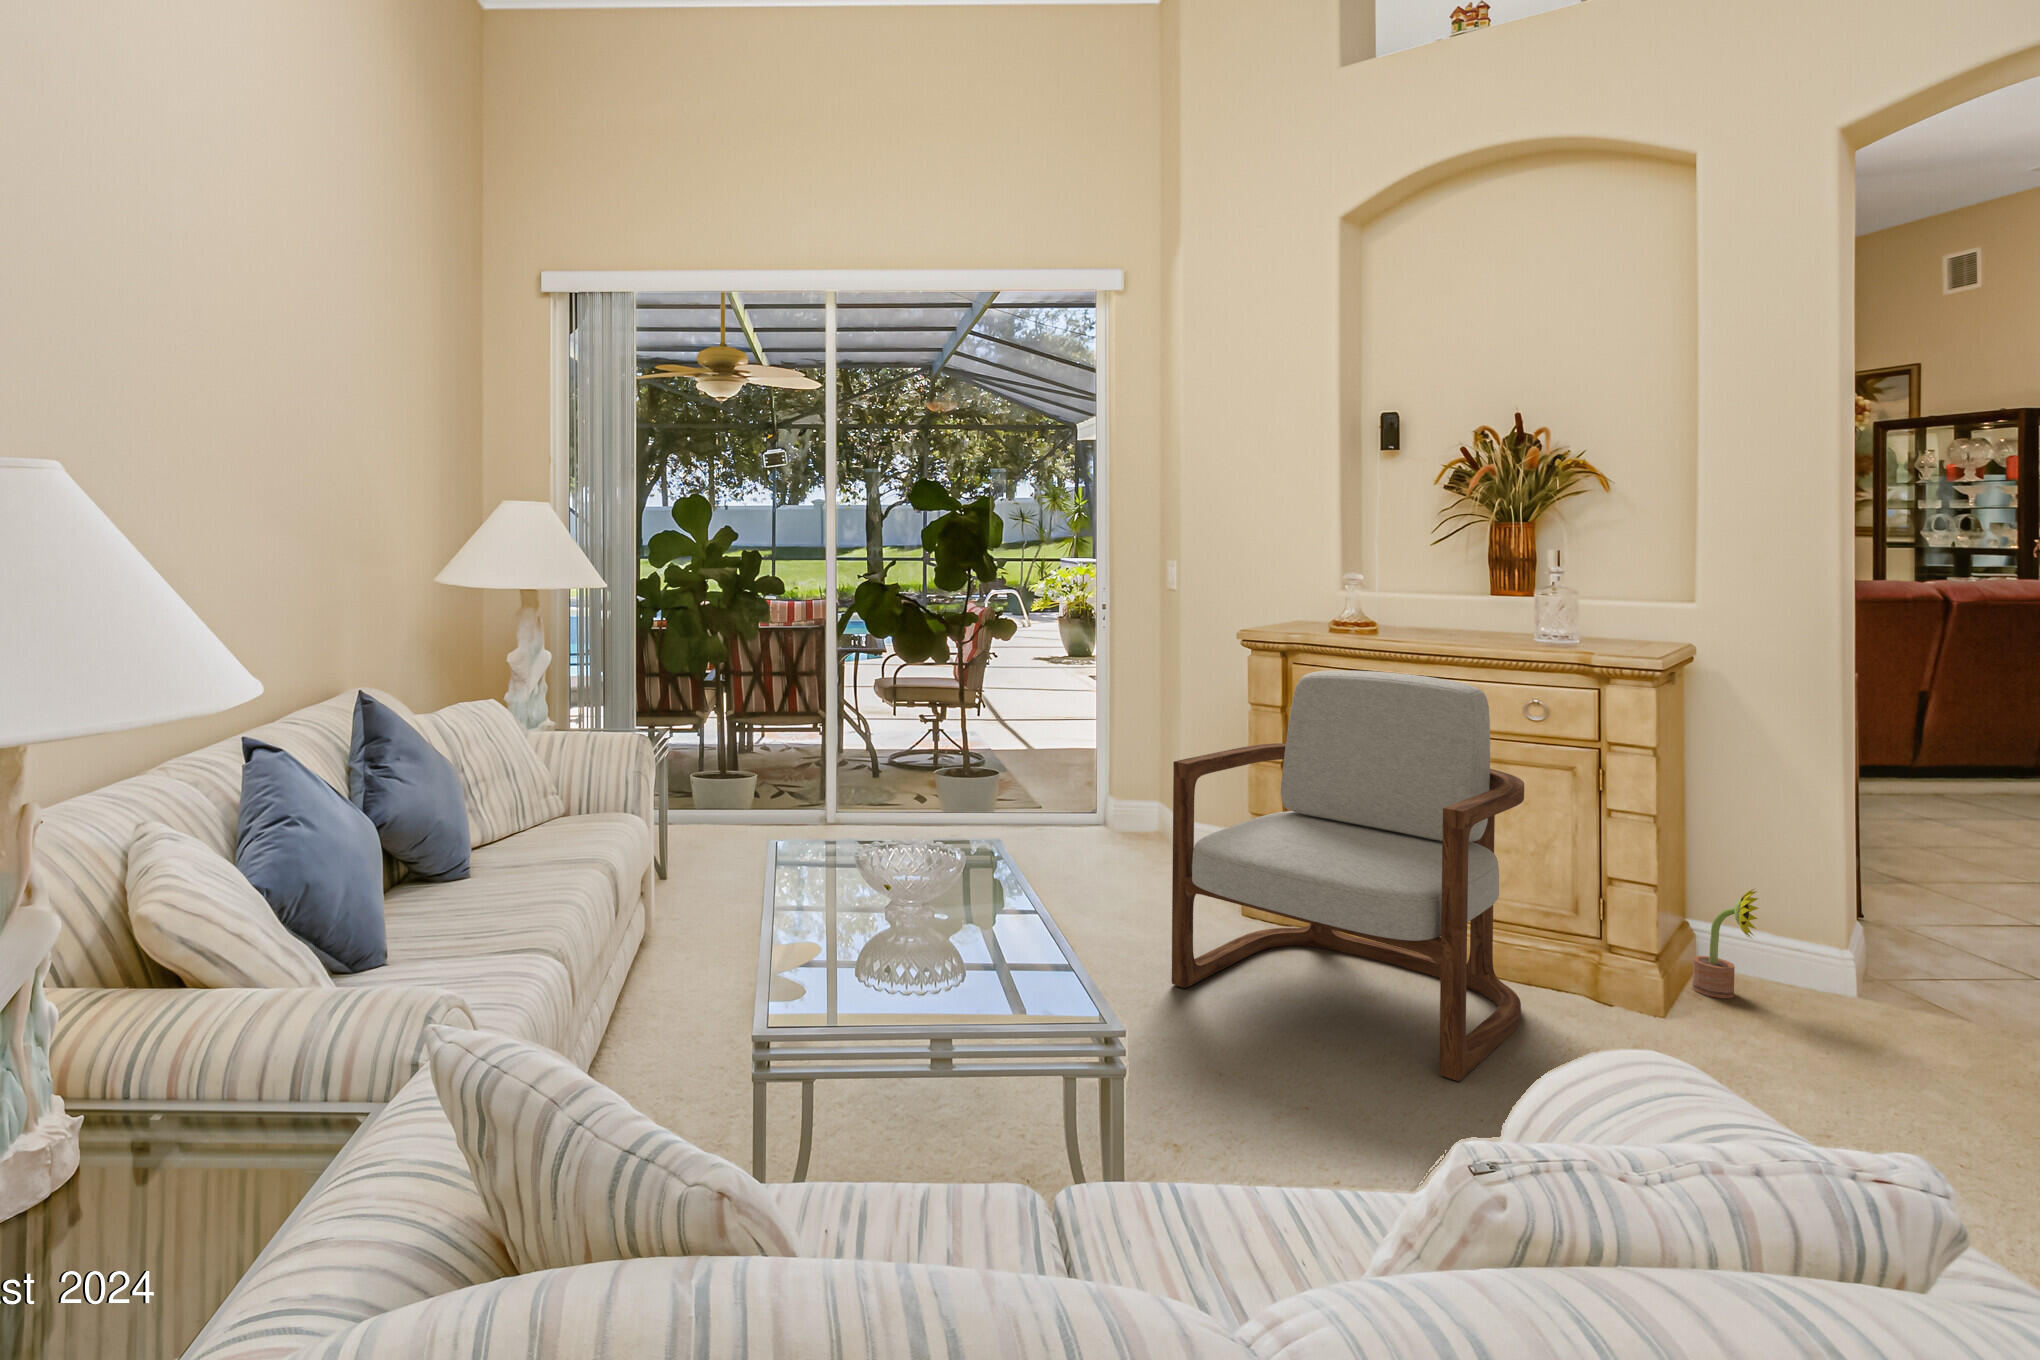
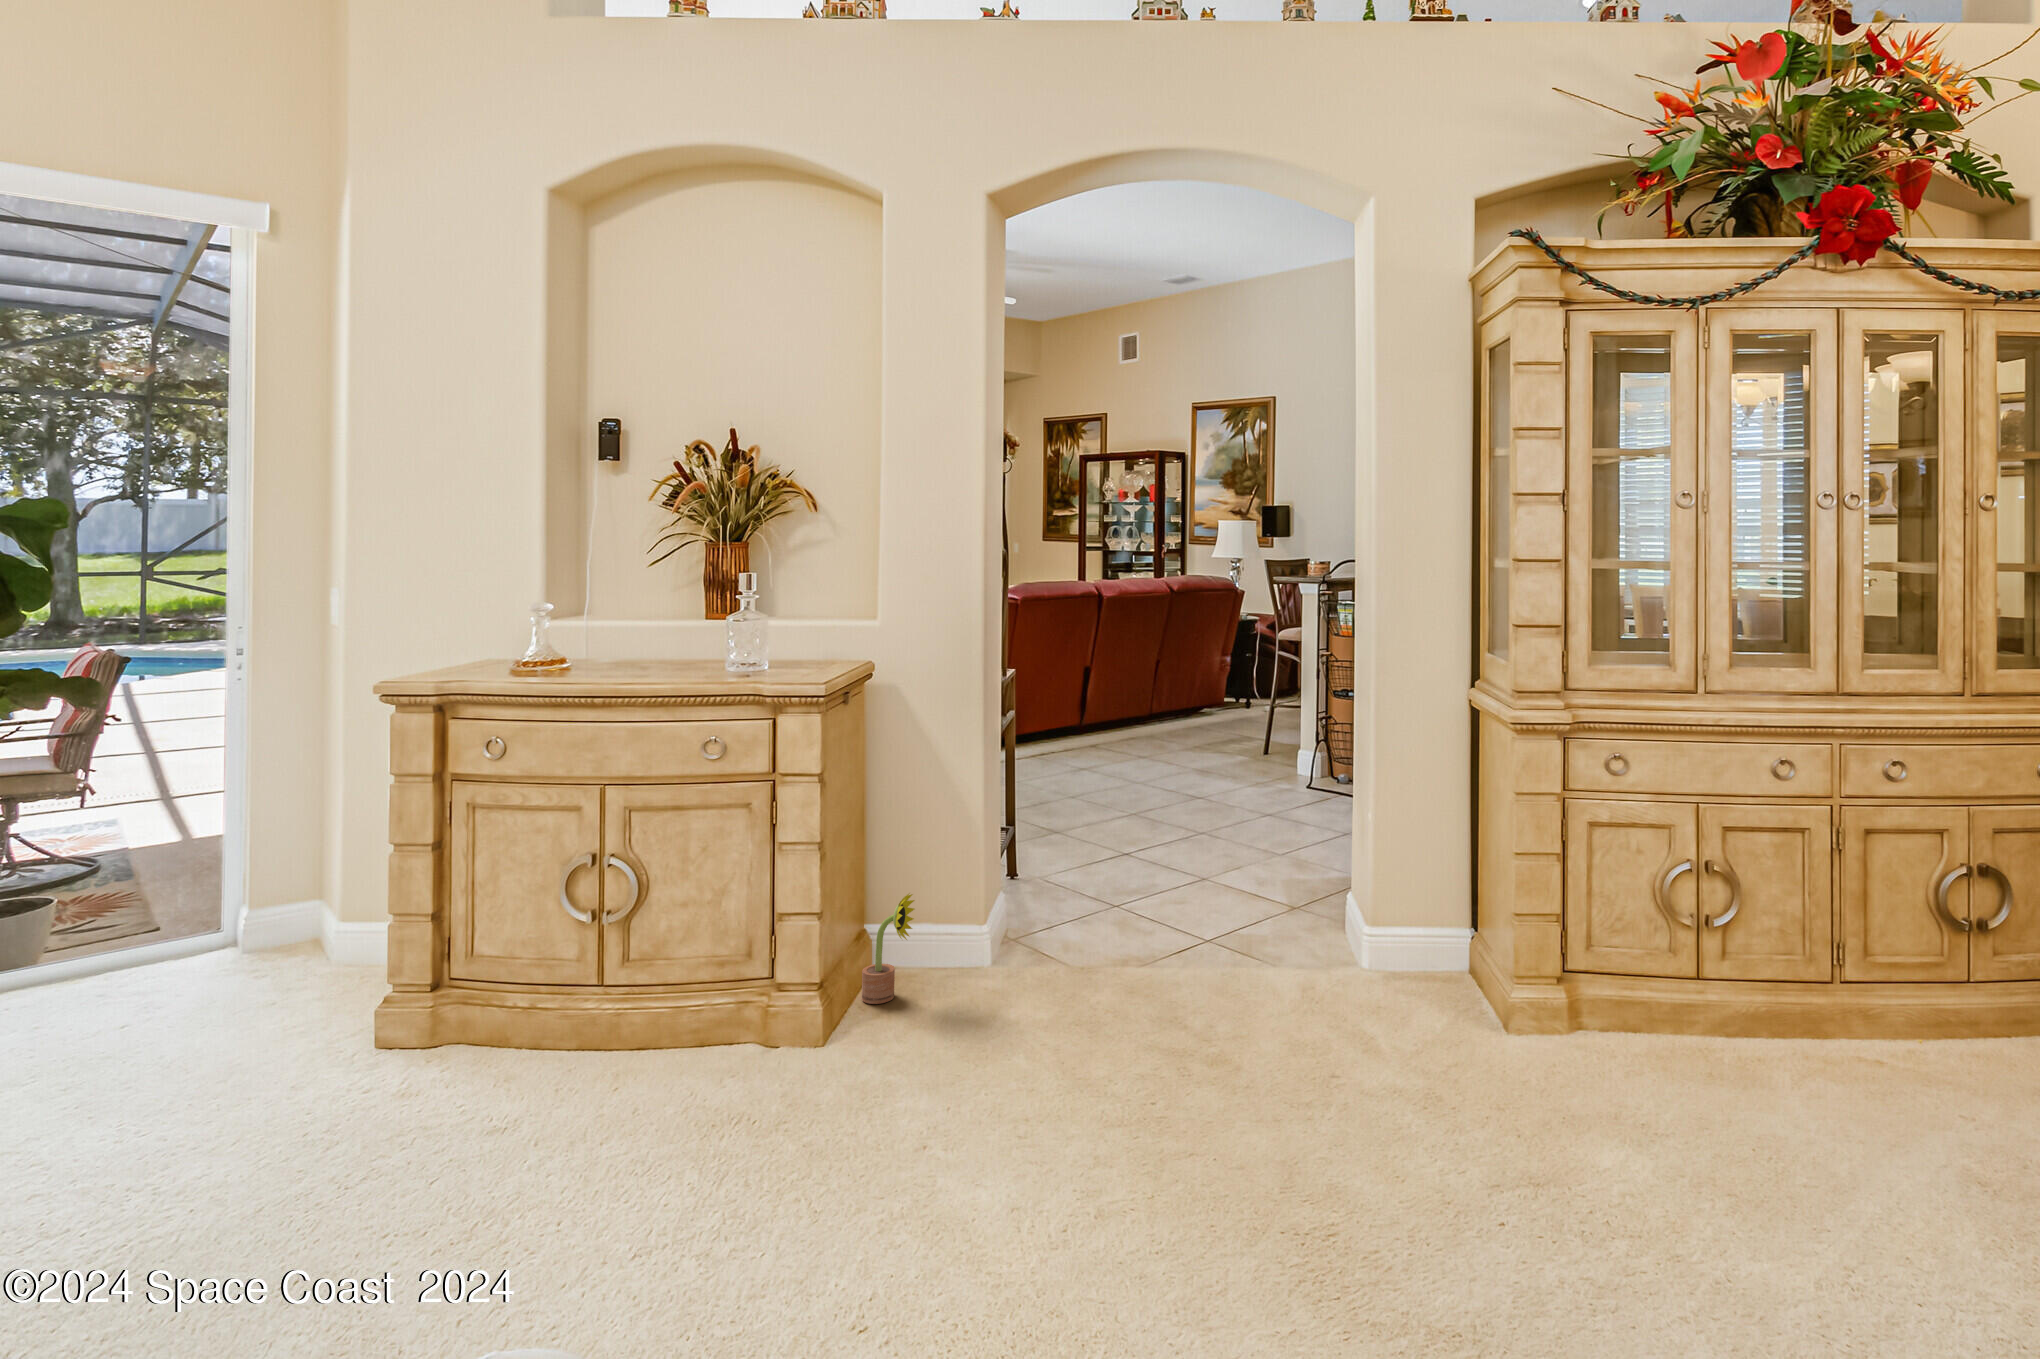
armchair: present [1172,670,1524,1081] -> none [202,723,685,1210]

